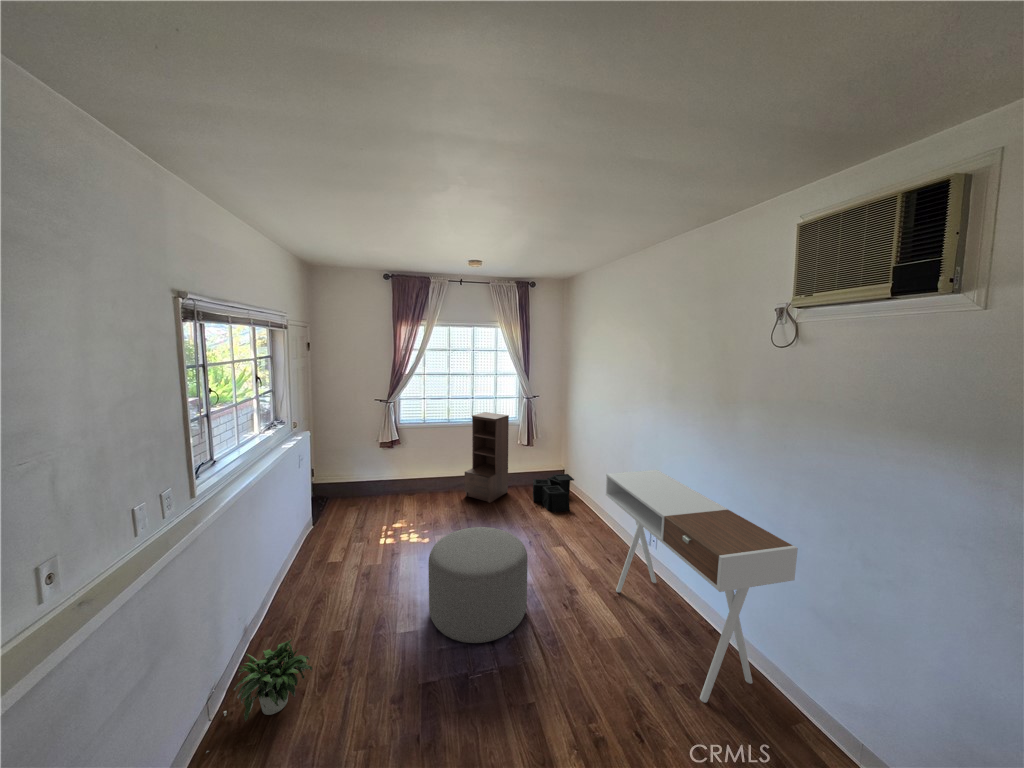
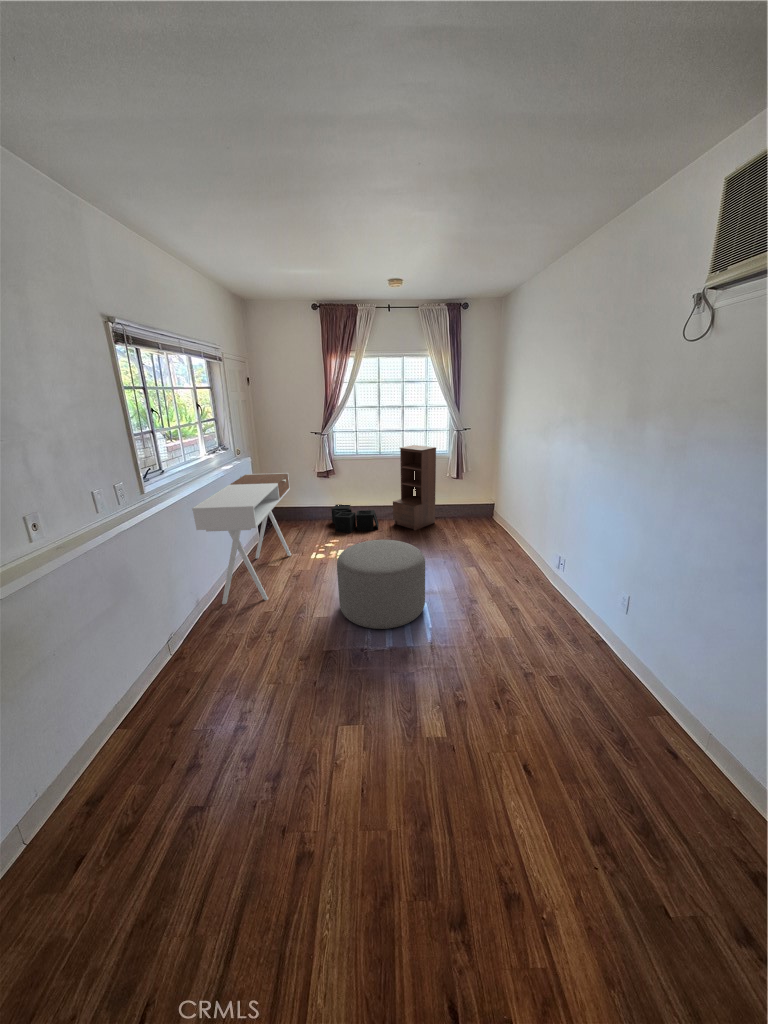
desk: present [606,470,798,703] -> present [192,473,291,604]
storage bin: present [533,474,574,512] -> present [331,504,379,533]
potted plant: present [206,639,312,753] -> none [171,603,243,667]

